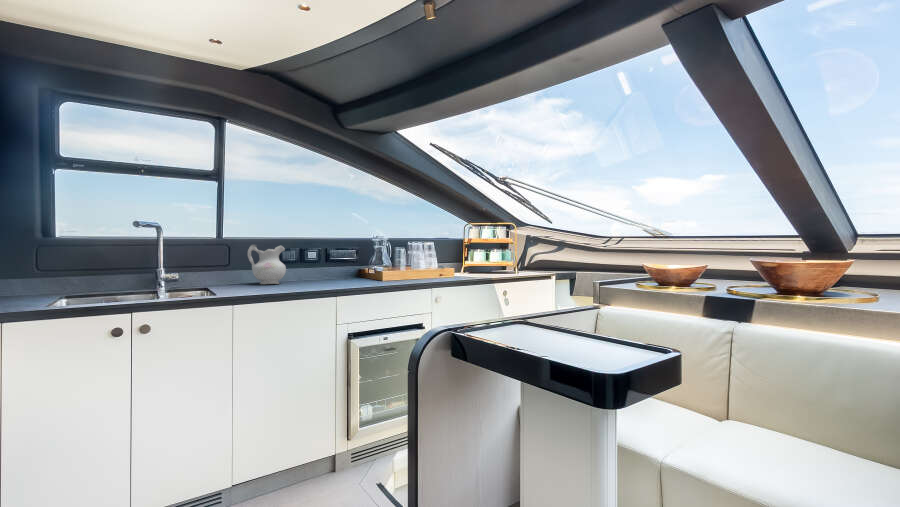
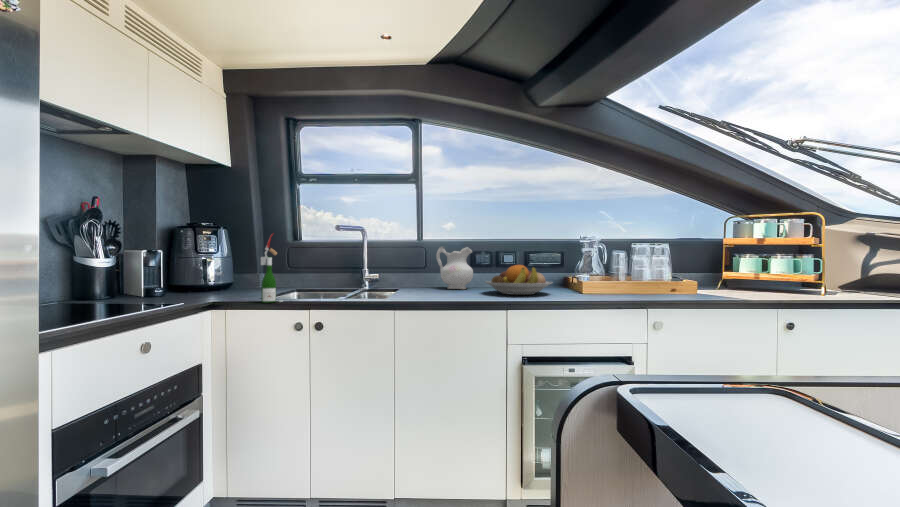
wine bottle: none [69,233,100,310] -> present [261,235,277,303]
fruit bowl: none [304,261,362,286] -> present [485,265,552,295]

